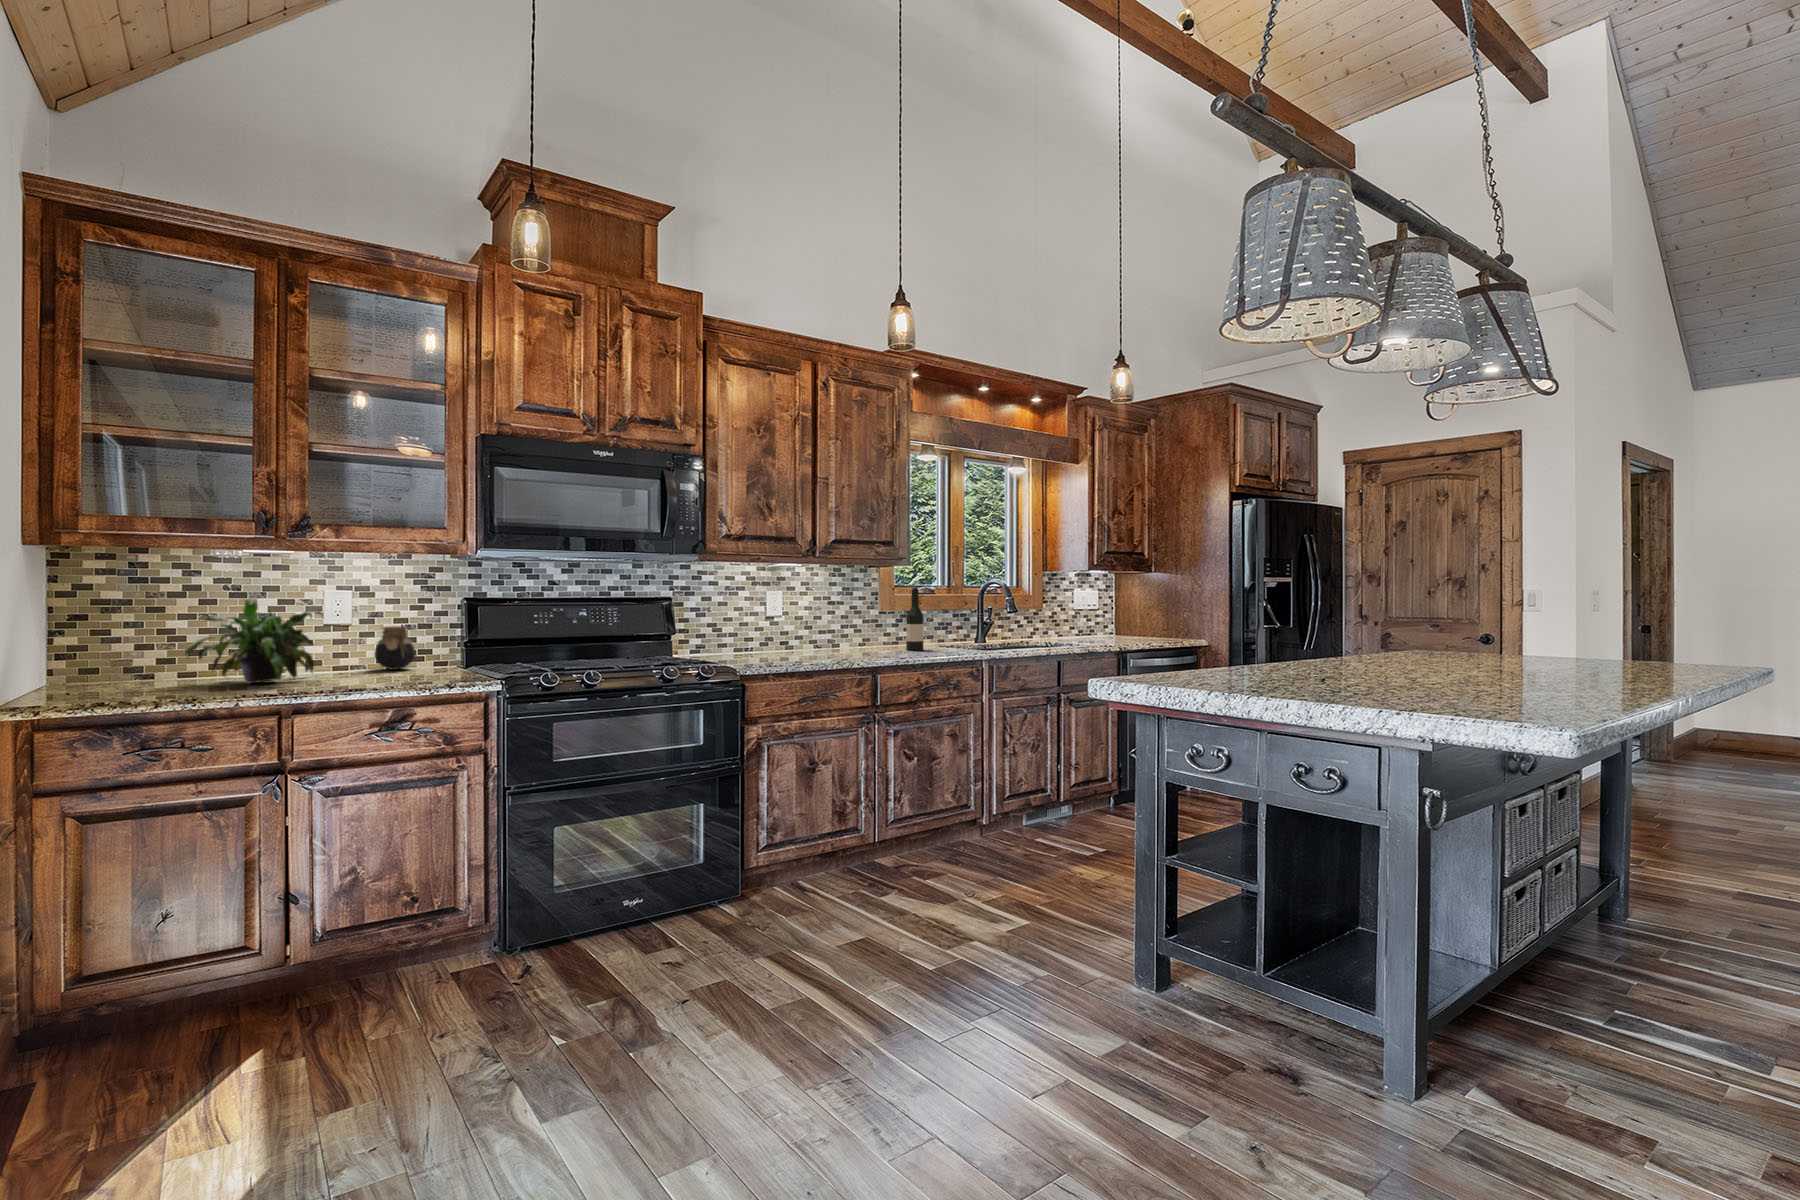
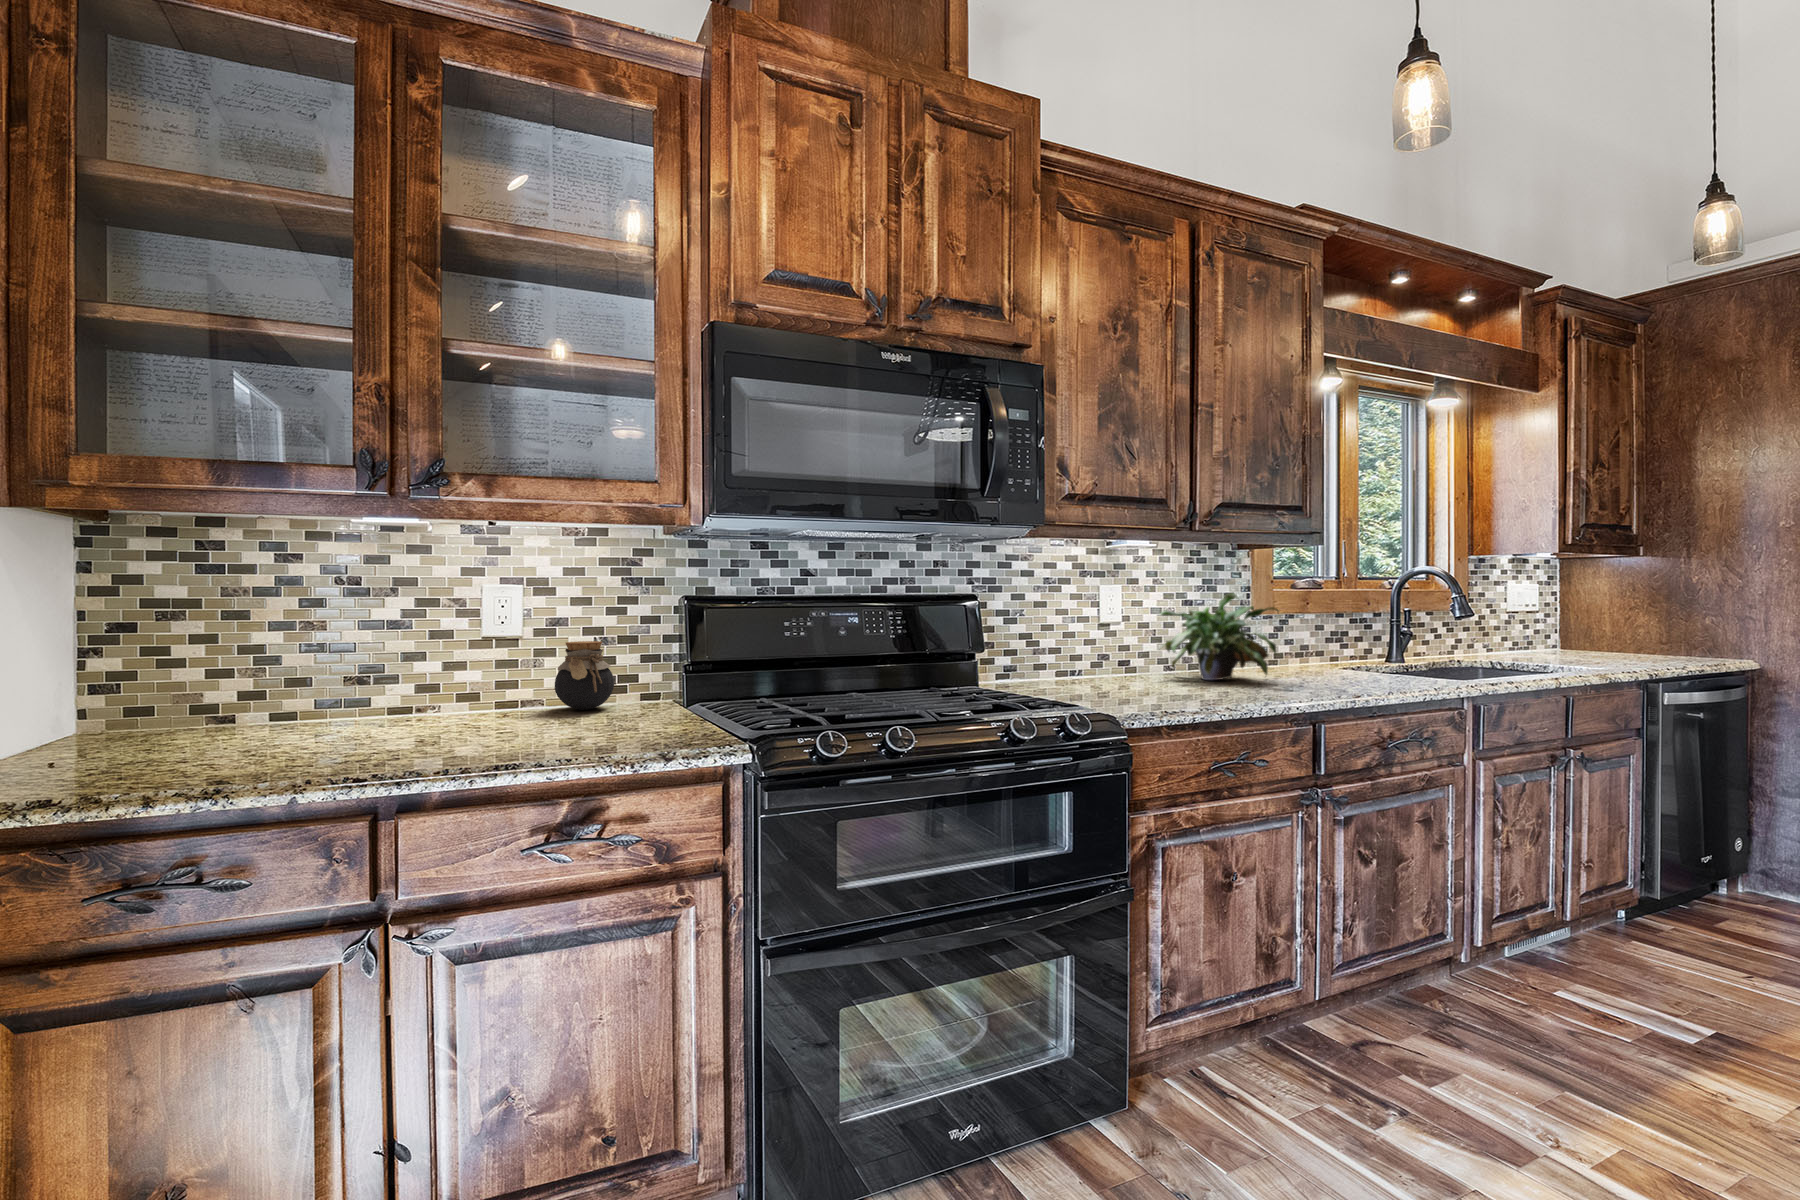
wine bottle: present [906,588,924,650] -> none [1313,579,1340,676]
potted plant: present [185,599,321,684] -> present [1160,593,1279,680]

